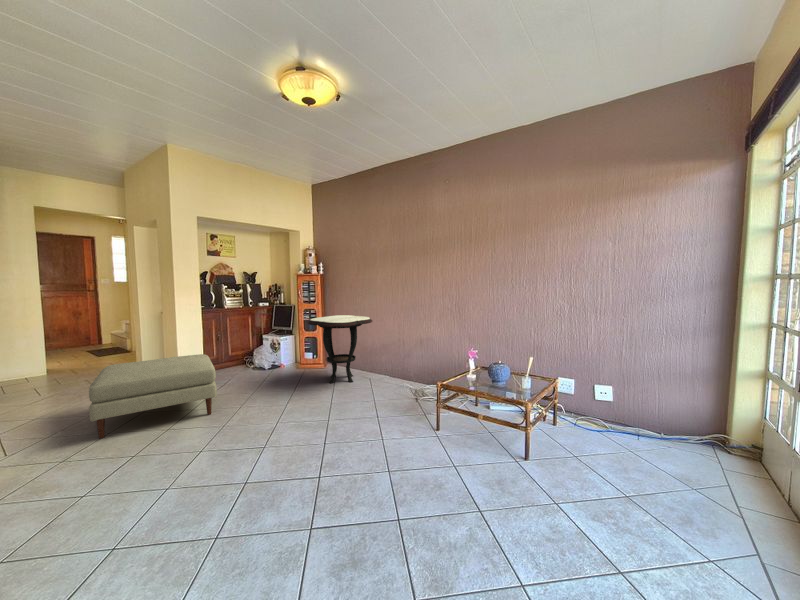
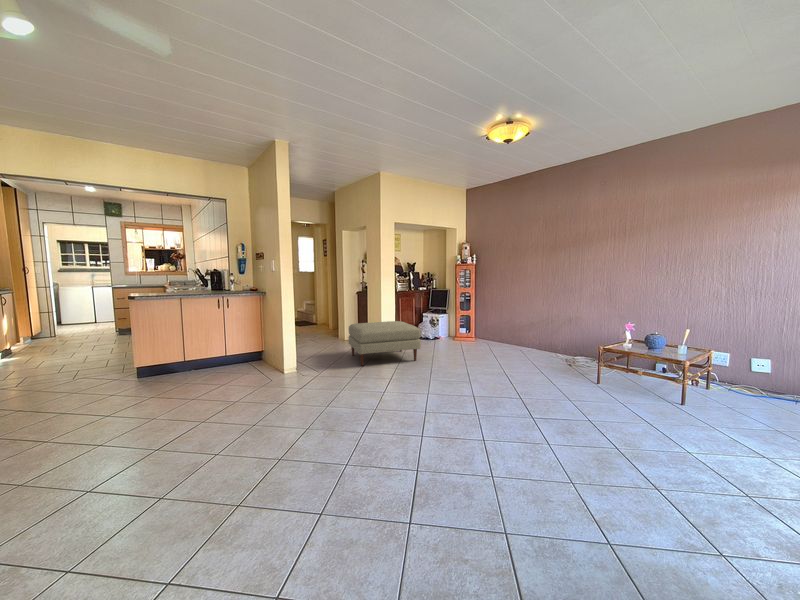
side table: present [308,315,372,383] -> none [470,298,524,351]

